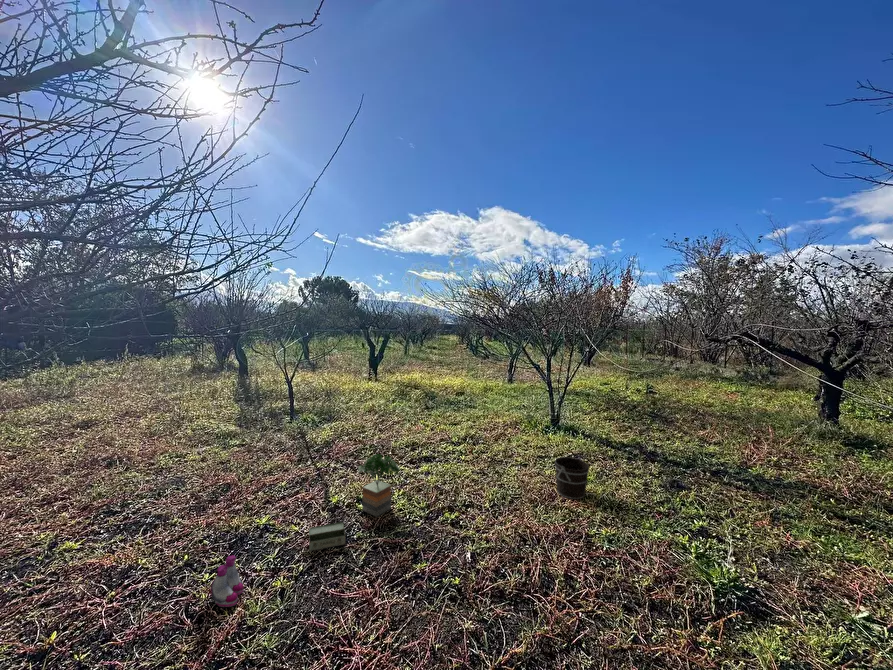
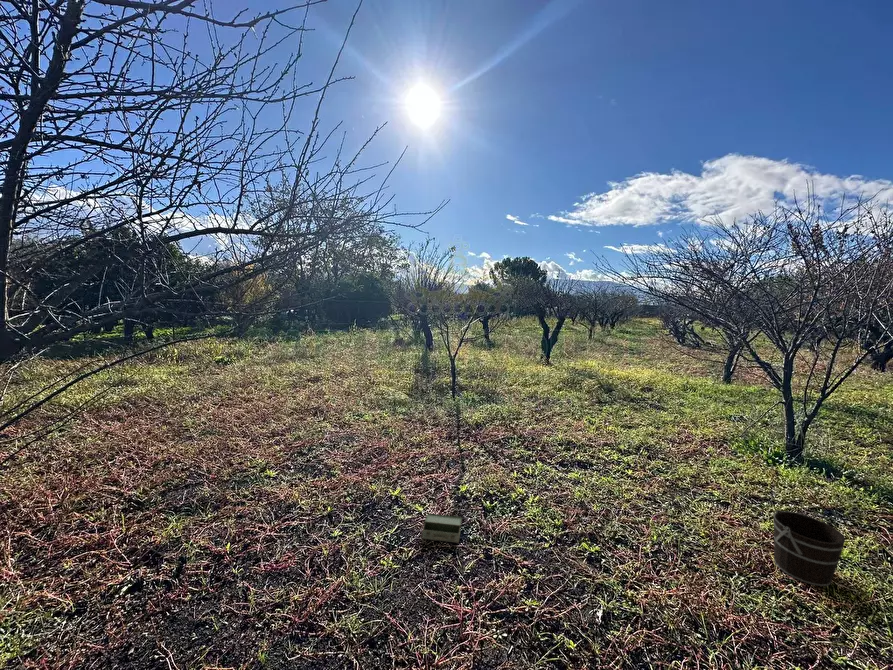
potted tree: present [358,454,400,517] -> none [484,449,533,521]
boots: present [210,555,244,607] -> none [328,523,356,572]

